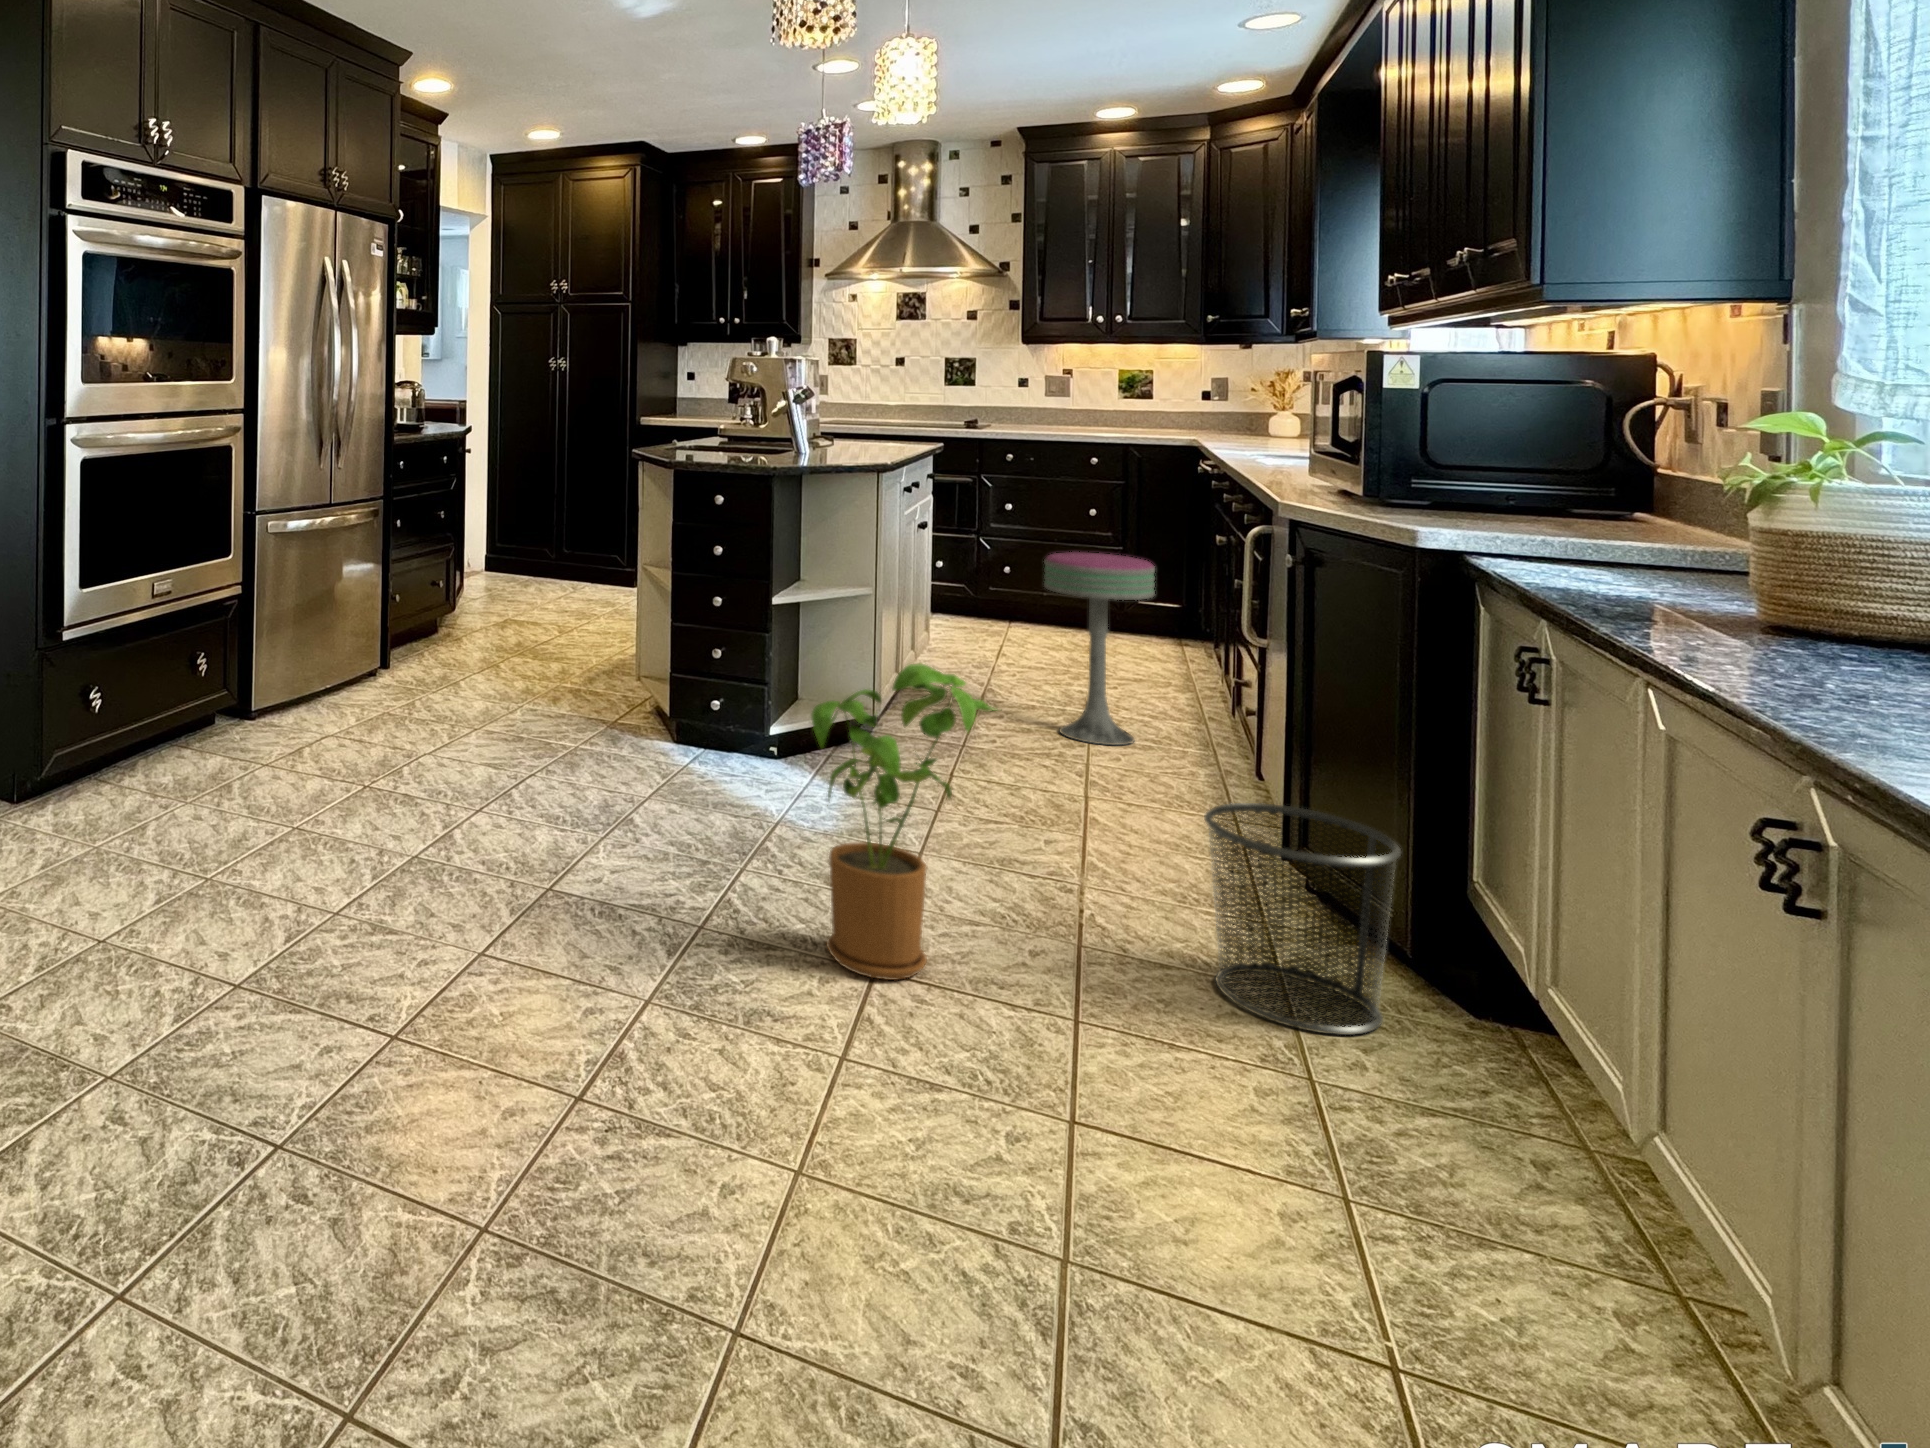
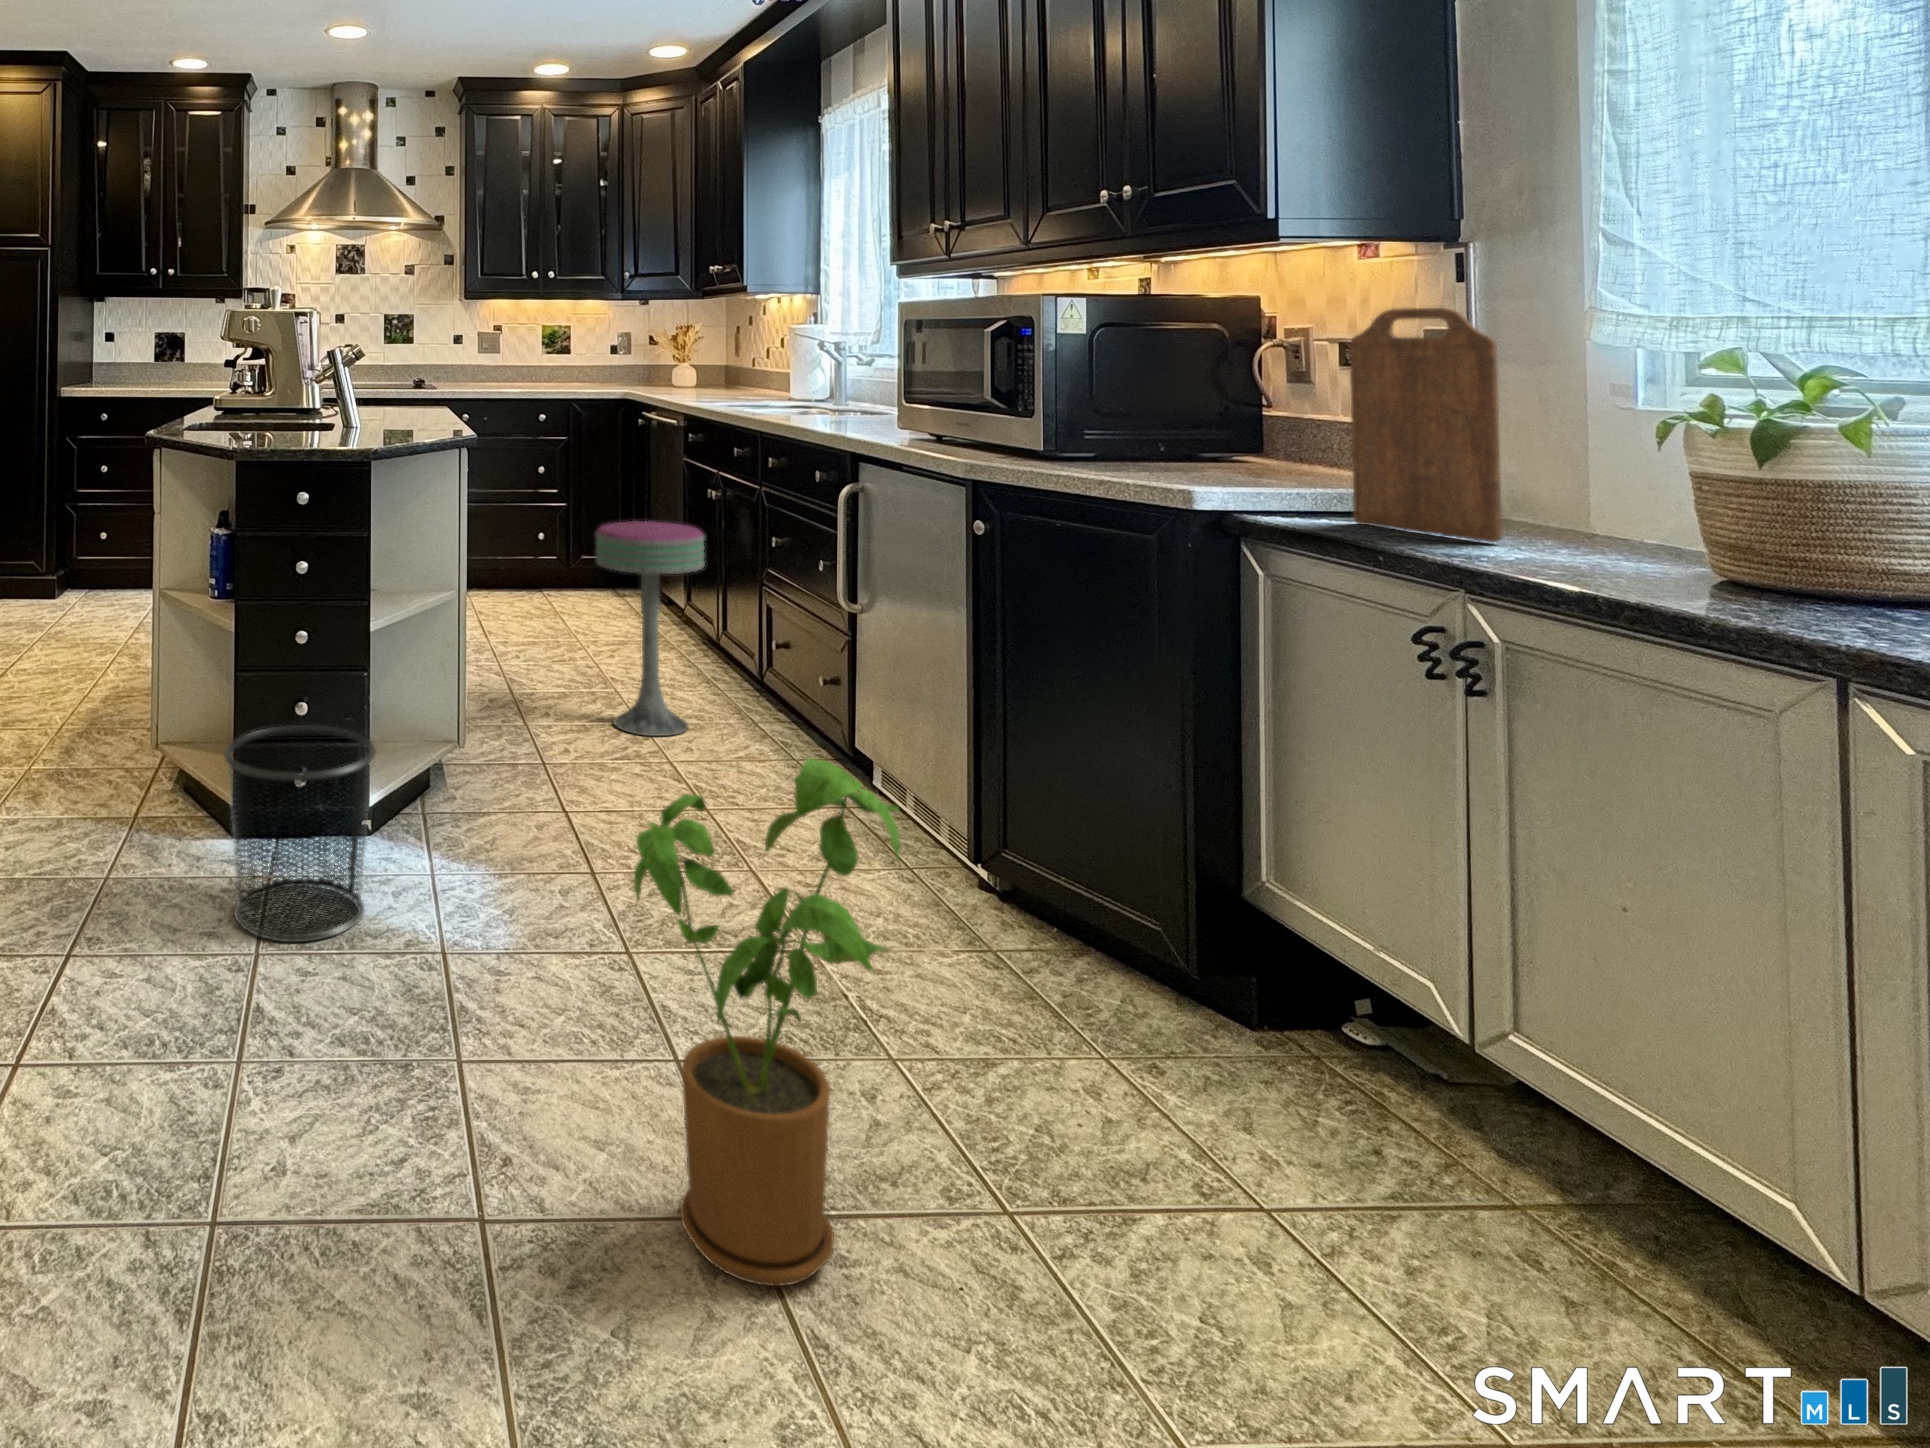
cutting board: none [1563,371,1657,579] -> present [1350,308,1502,542]
waste bin: present [1204,803,1401,1035] -> present [224,725,376,942]

